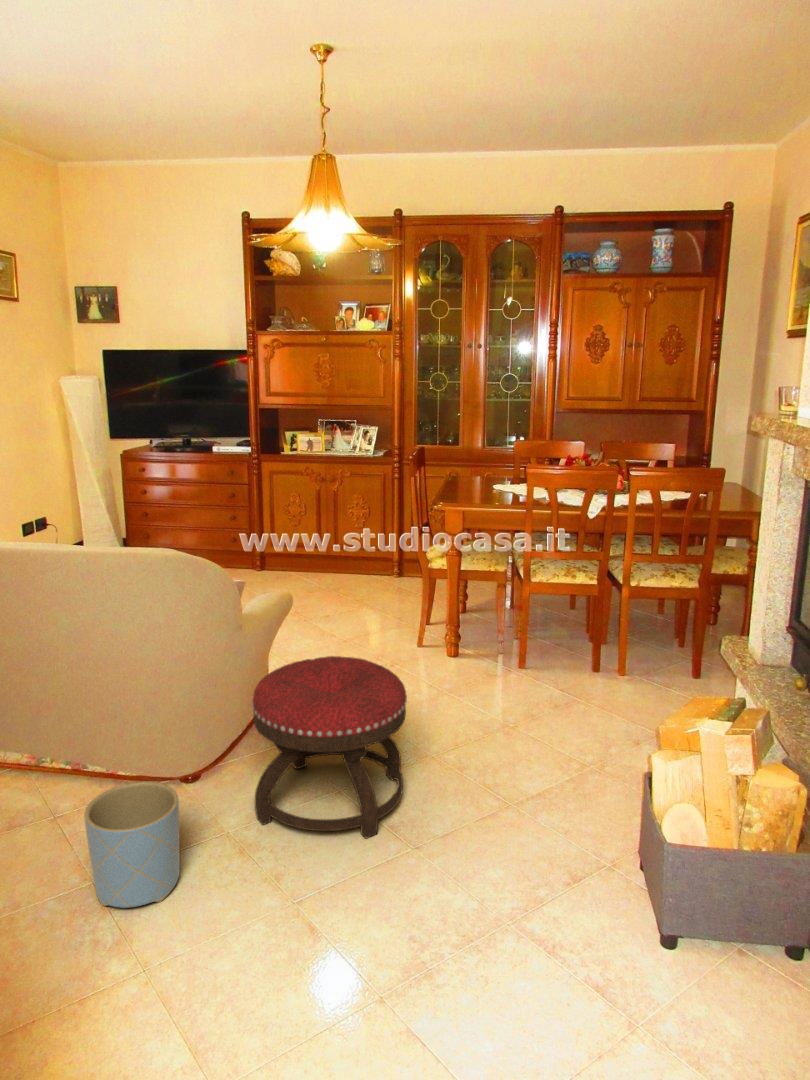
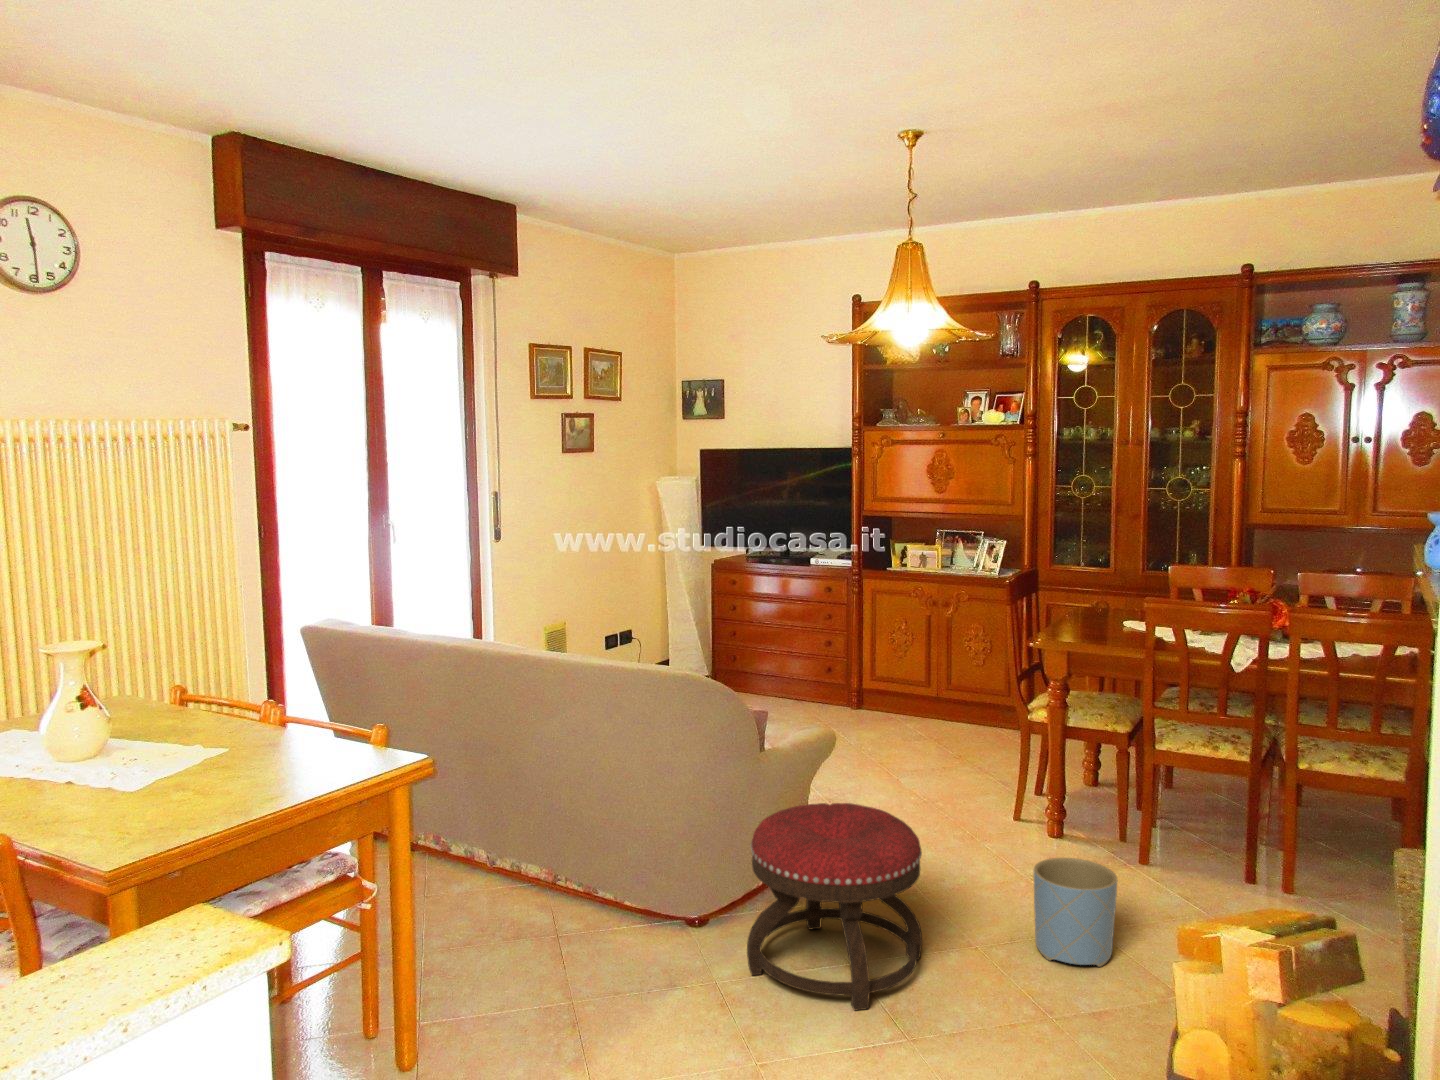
planter: present [84,782,180,908] -> present [1033,858,1118,967]

